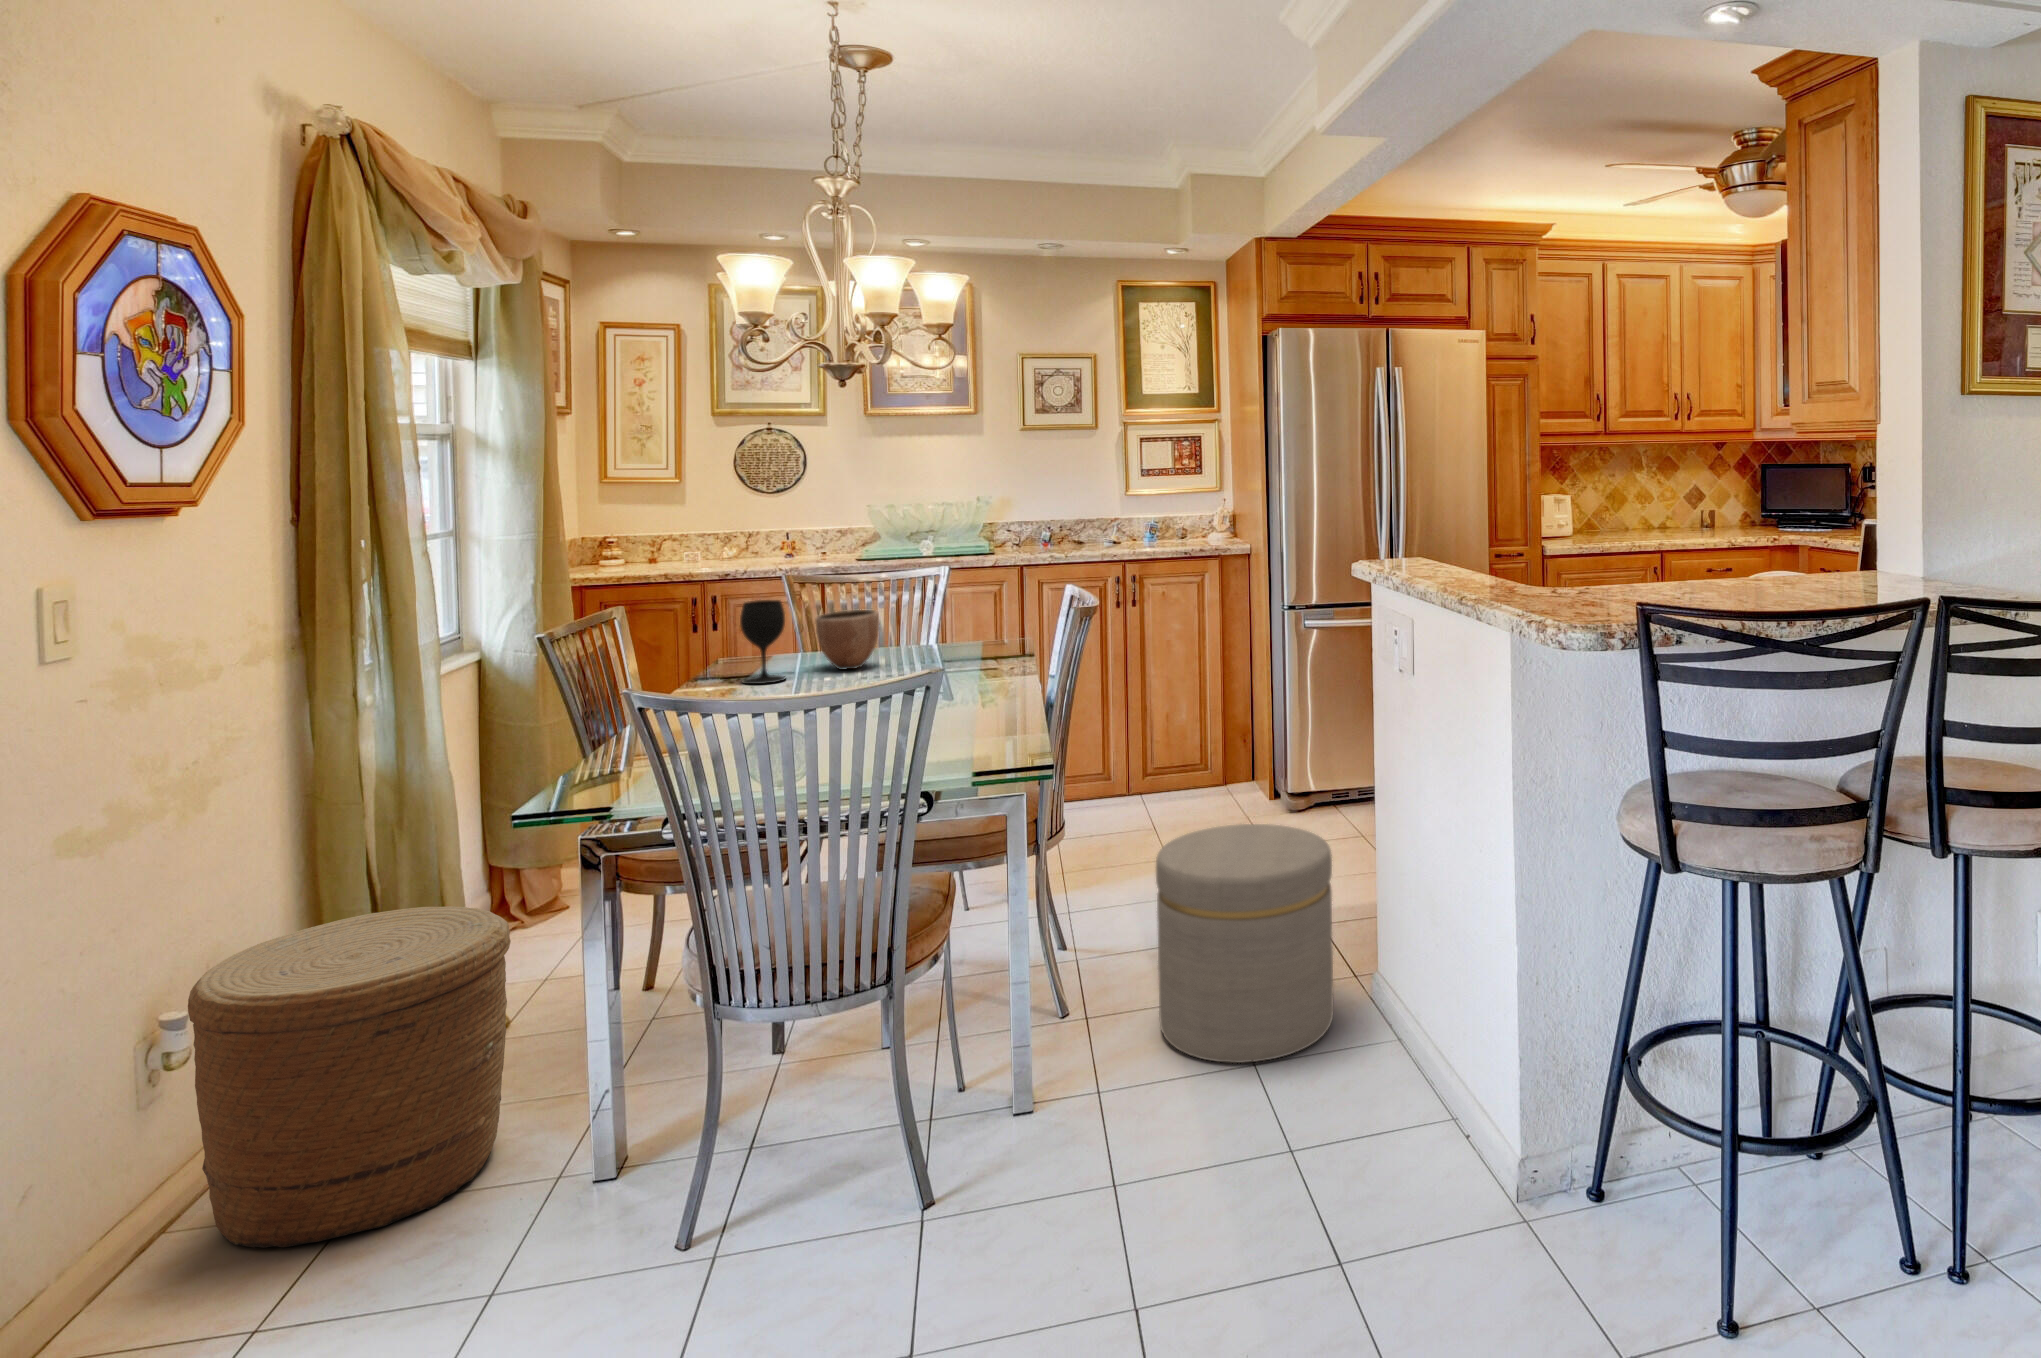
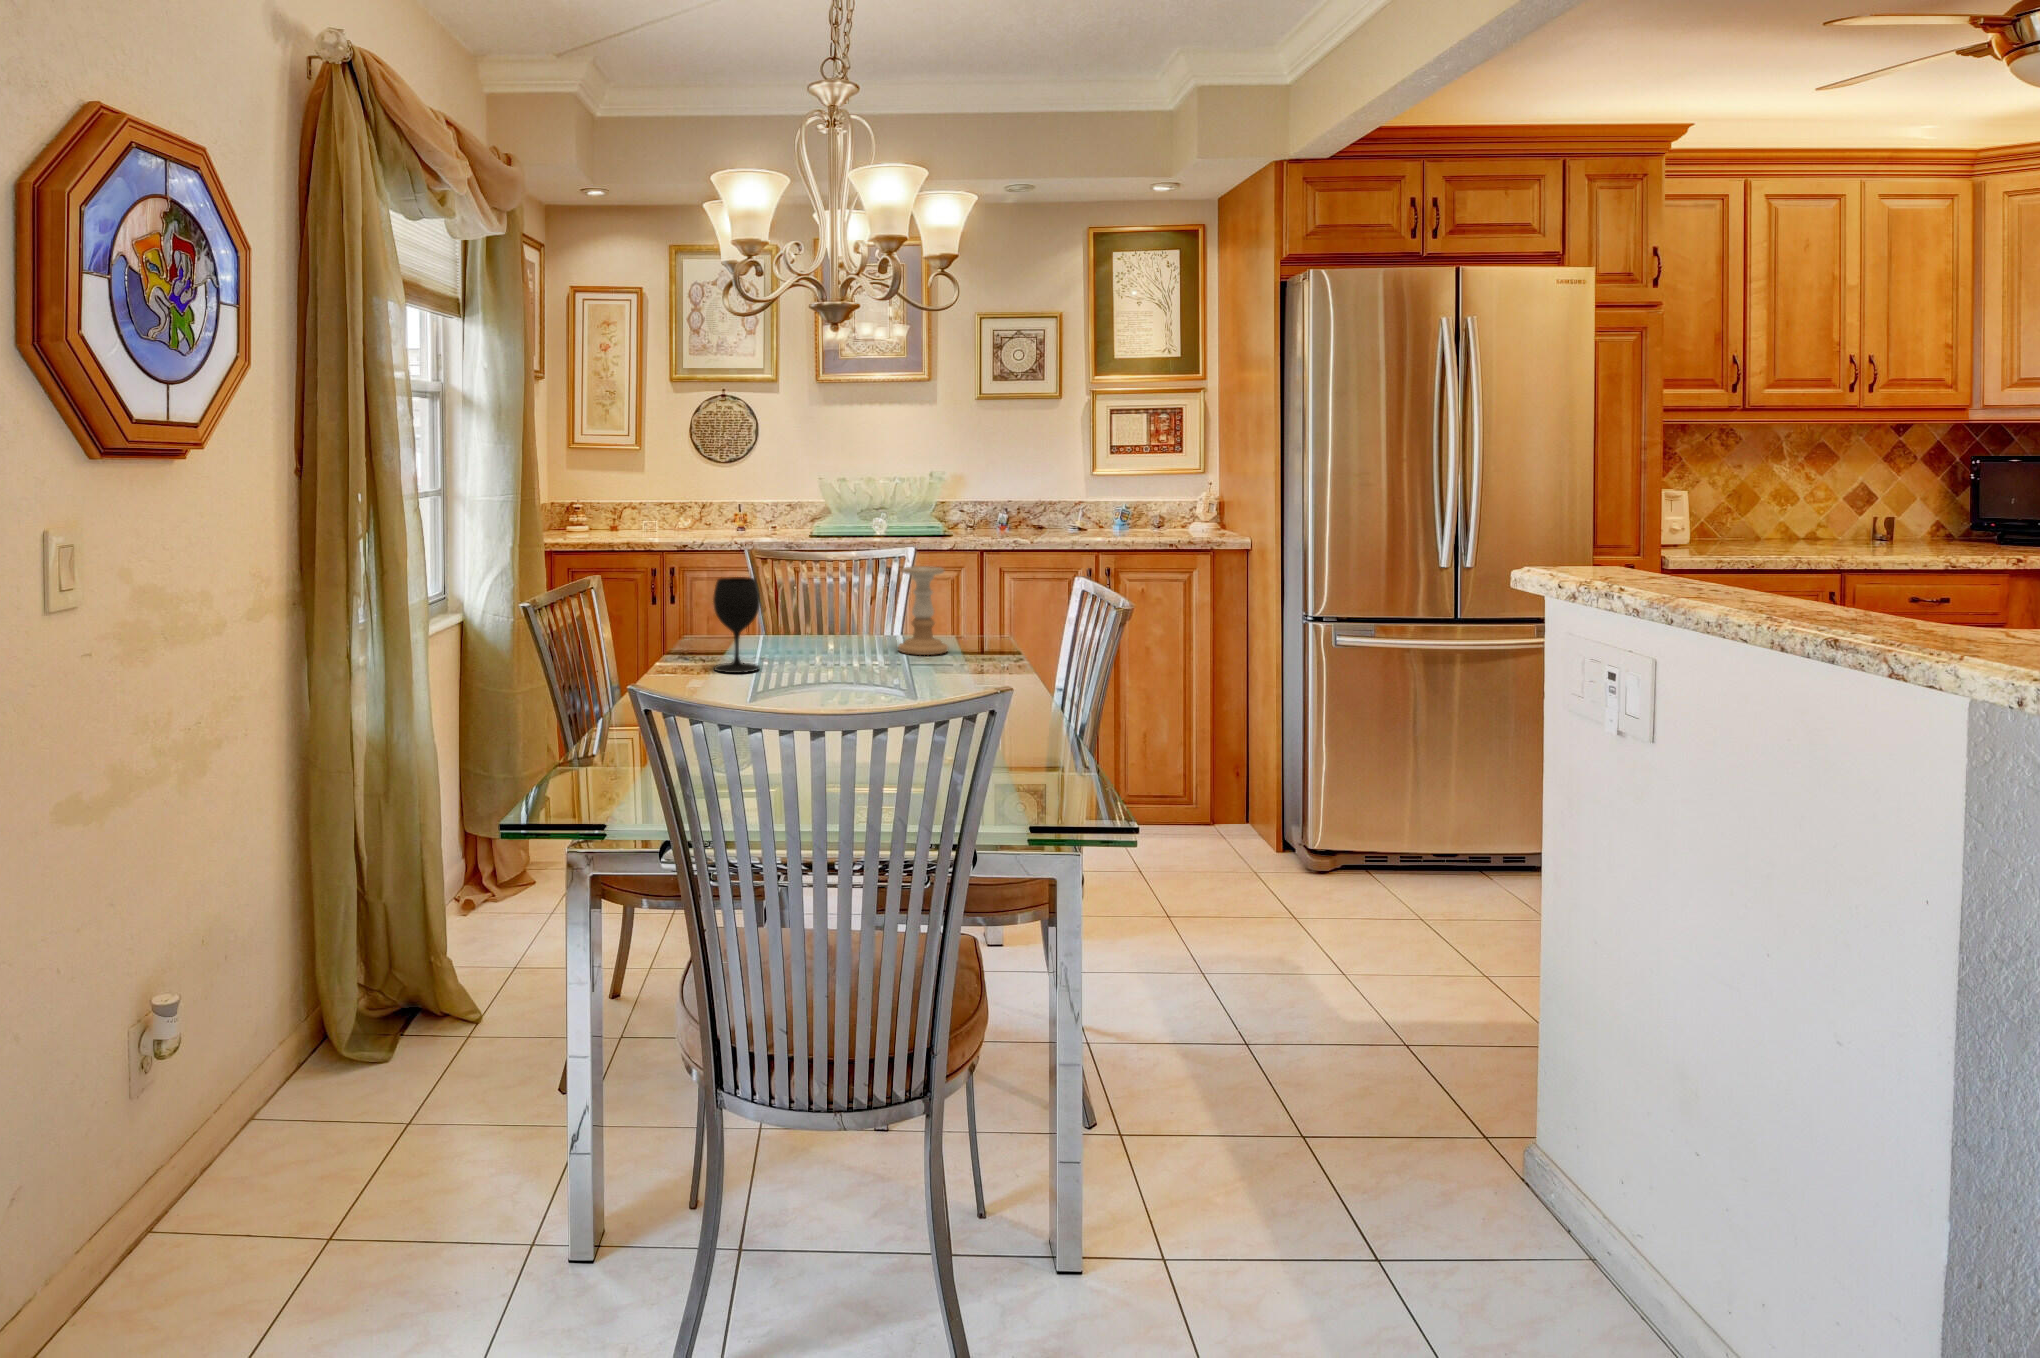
candle holder: none [921,582,966,658] -> present [898,566,948,655]
decorative bowl: present [816,609,879,670] -> none [789,593,857,661]
ottoman: present [1156,824,1334,1063] -> none [1220,906,1475,1251]
woven basket: present [188,906,511,1249] -> none [179,901,485,1285]

